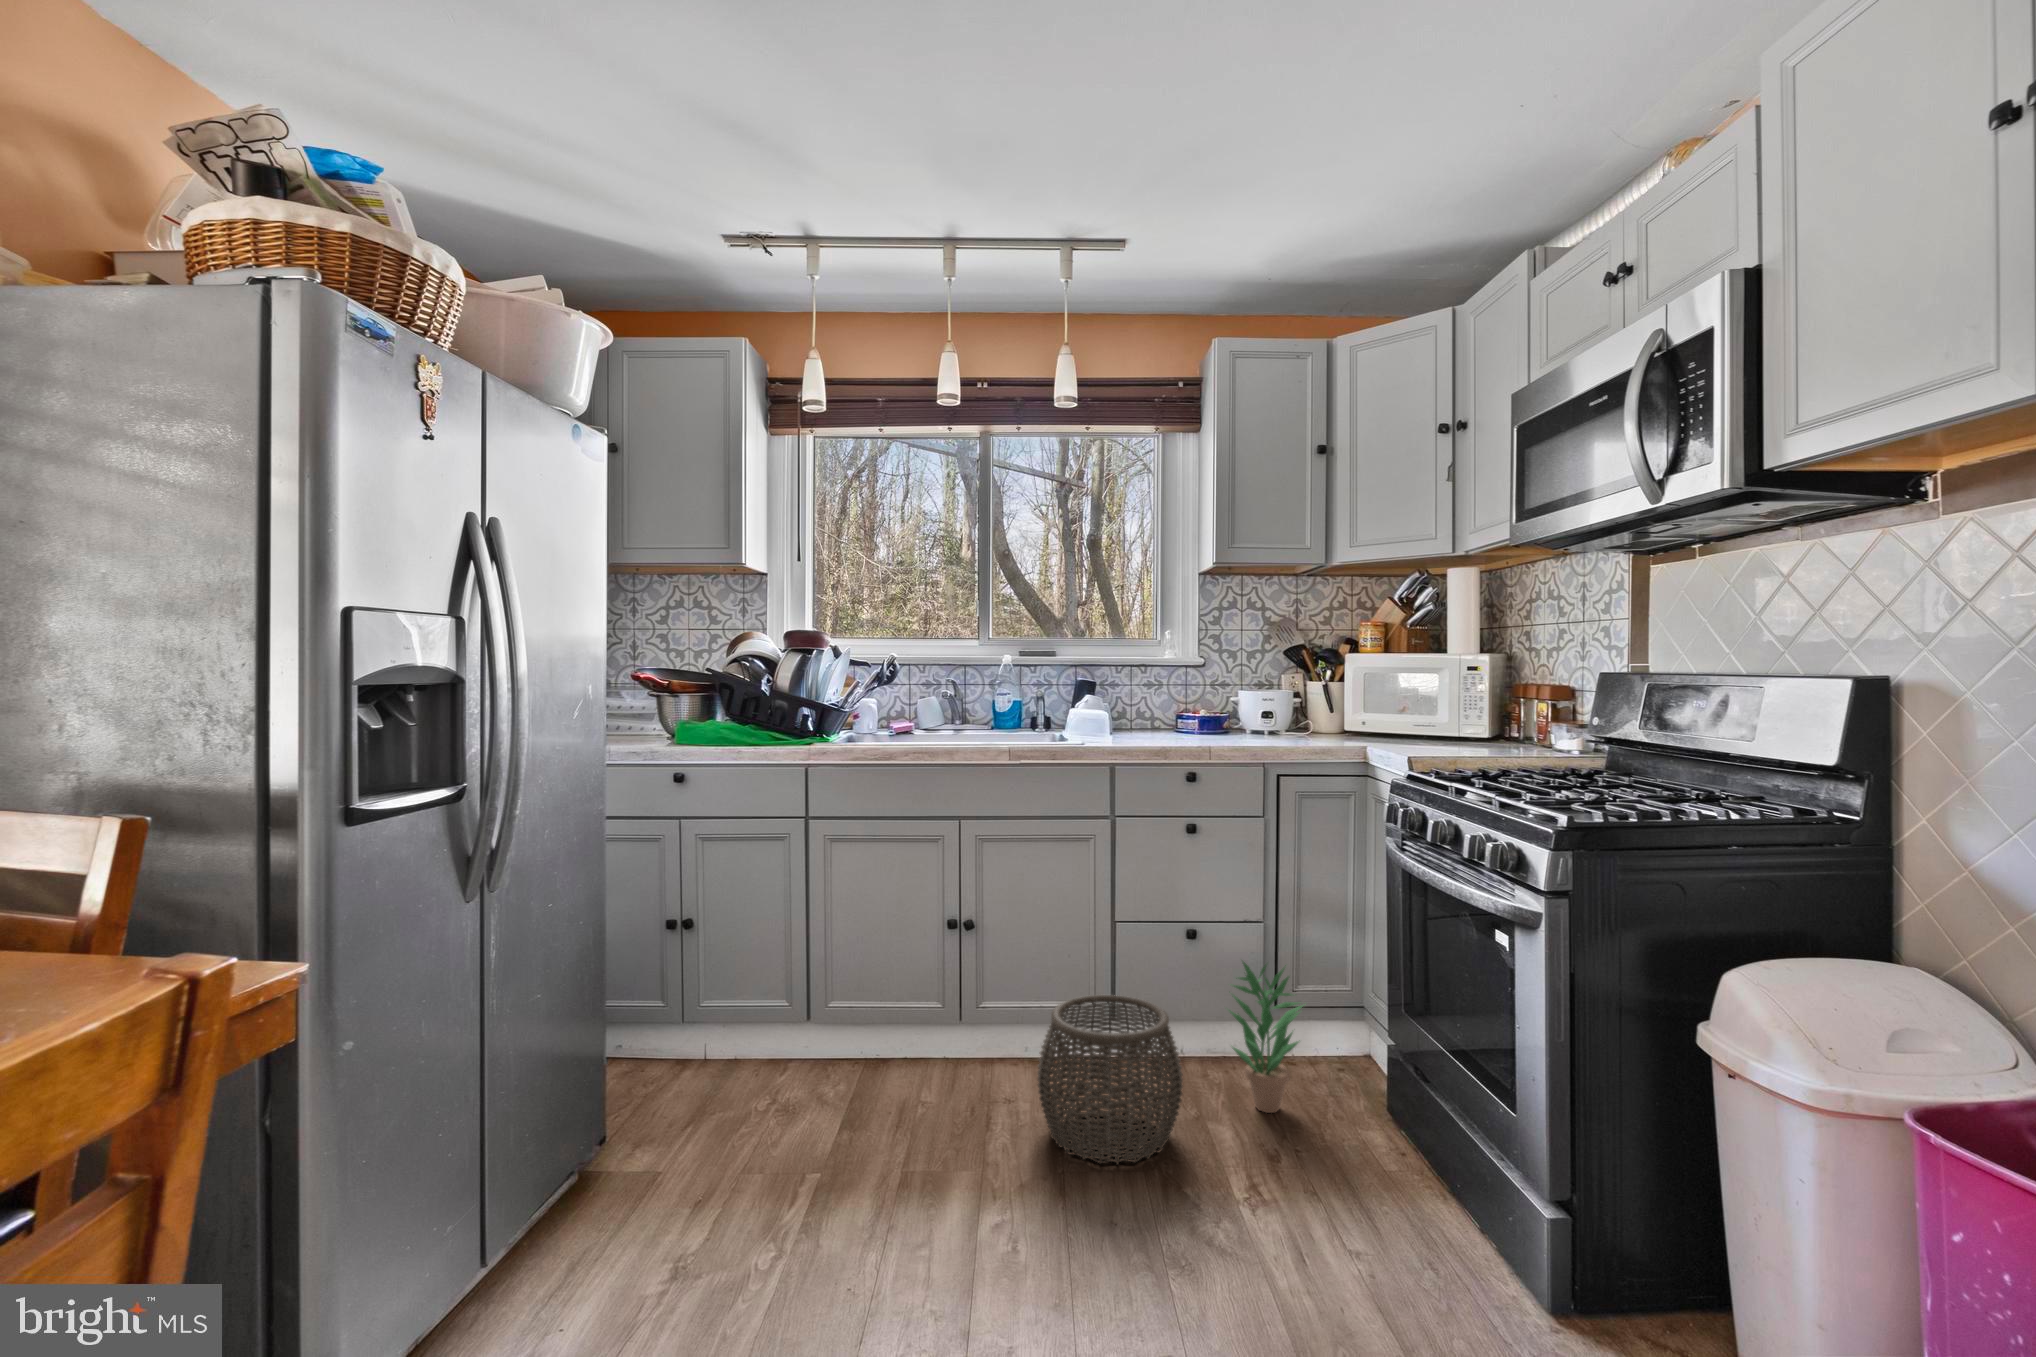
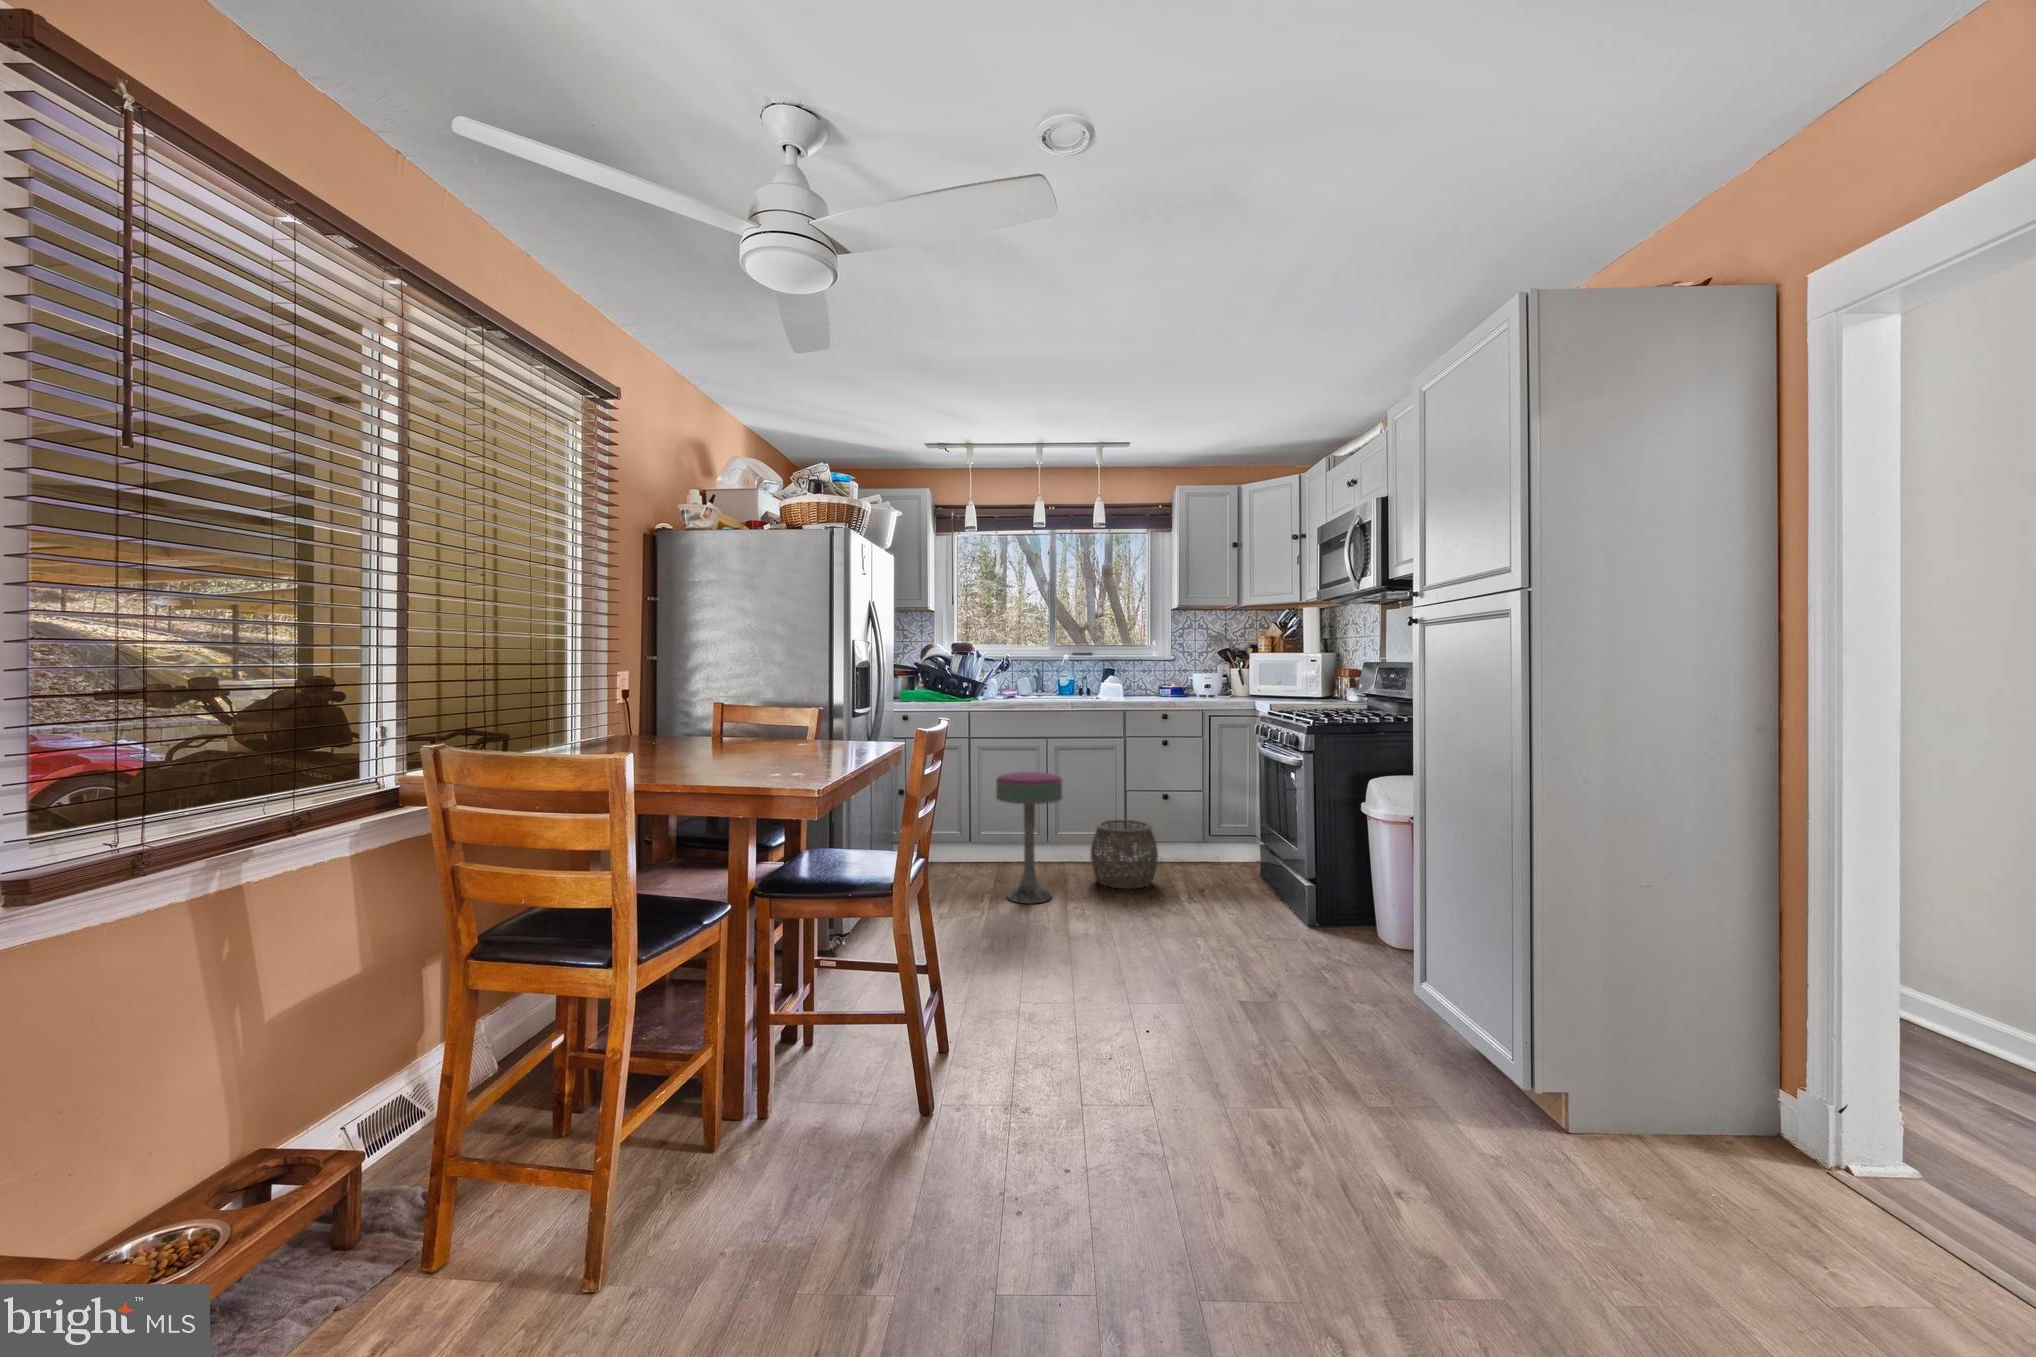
bar stool: none [820,907,971,1225] -> present [996,772,1062,904]
potted plant: present [1229,962,1303,1113] -> none [1179,802,1220,876]

